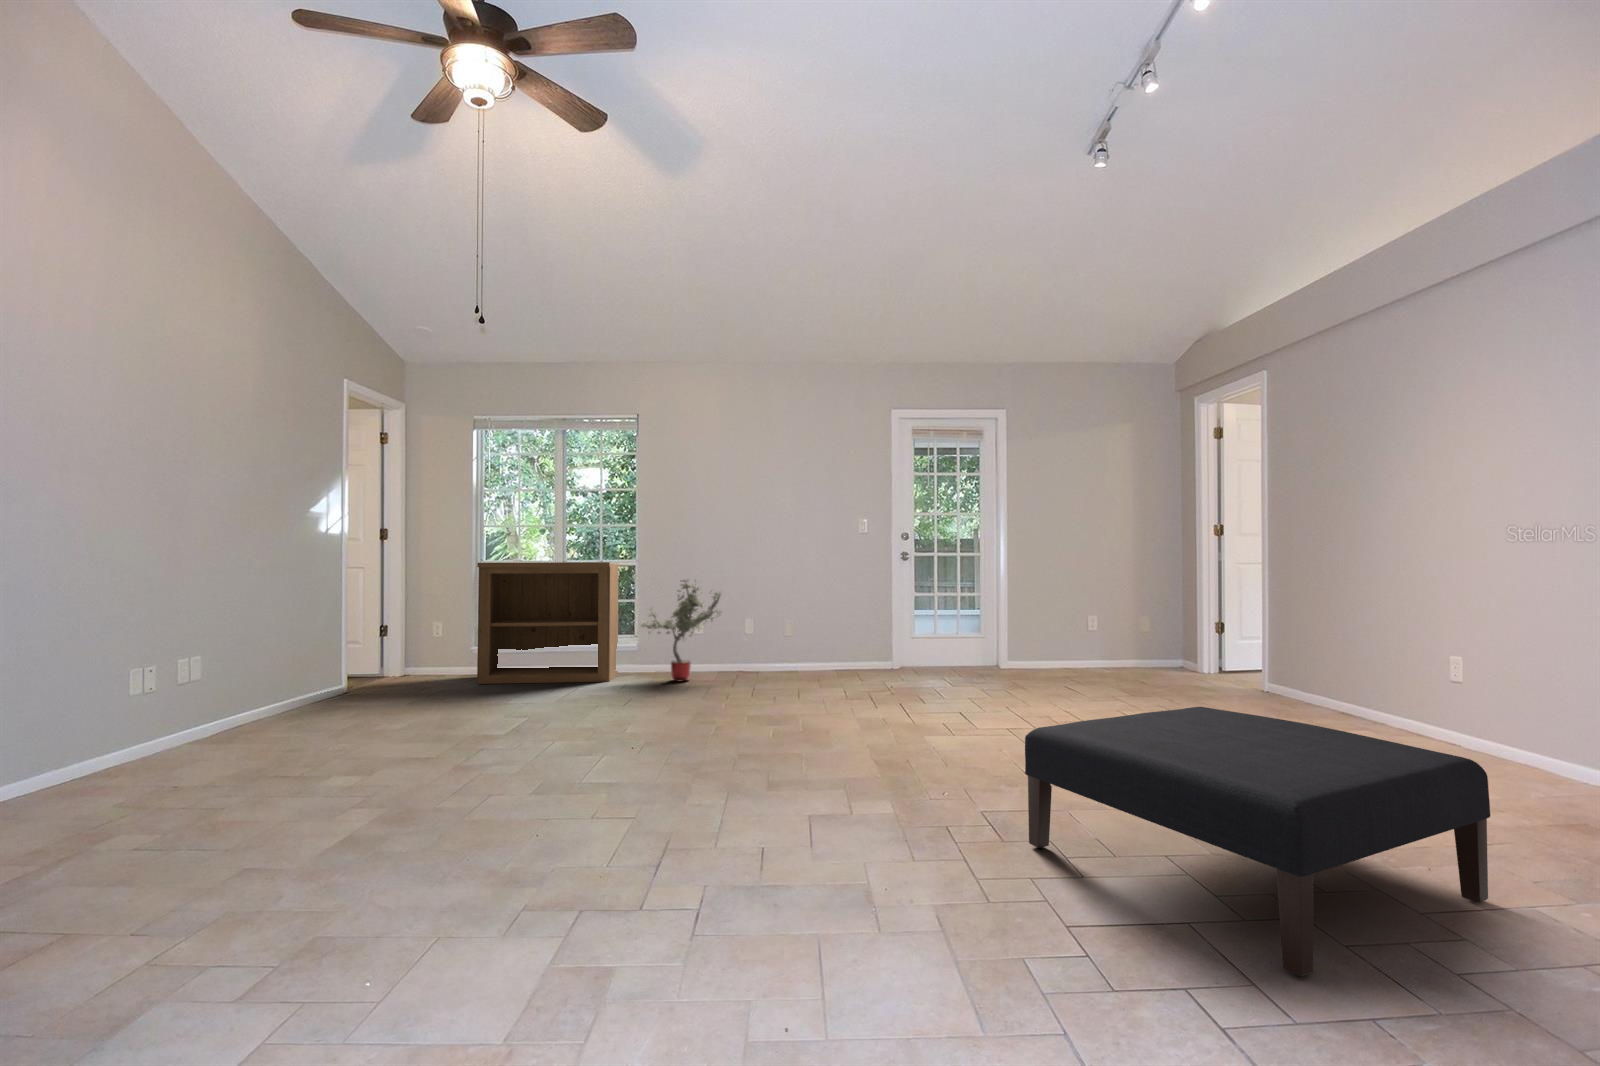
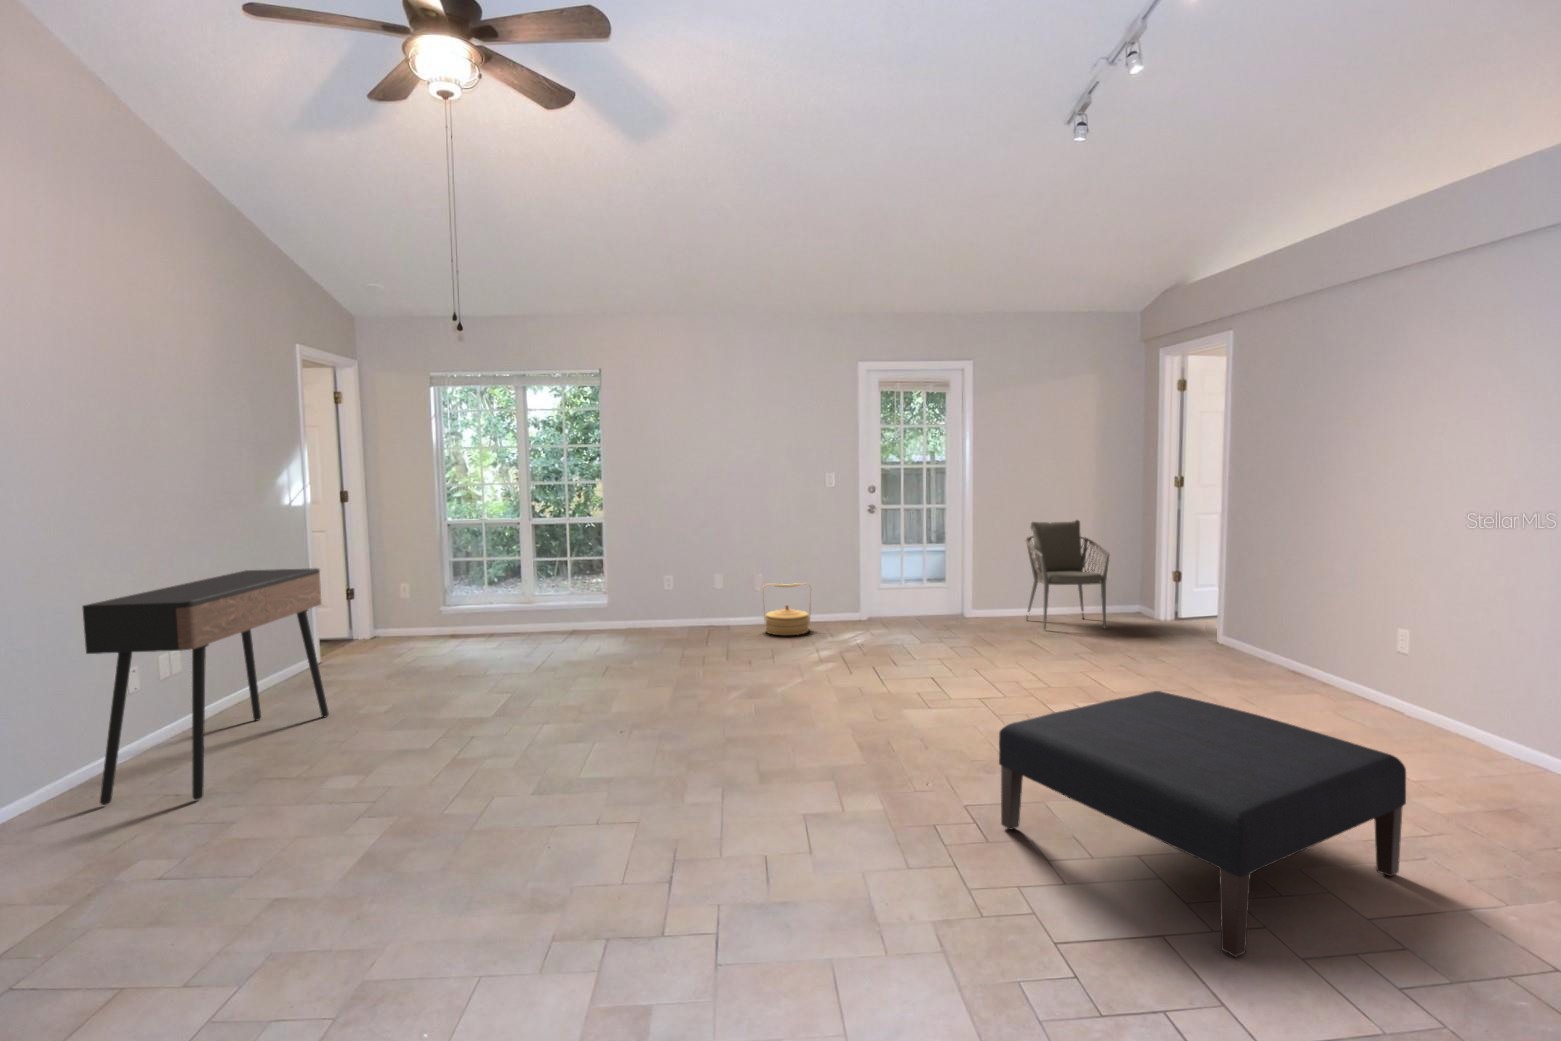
bookshelf: present [477,562,618,684] -> none [443,521,589,646]
armchair: none [1060,569,1147,680] -> present [1026,520,1109,630]
potted tree: present [641,580,721,682] -> none [610,537,693,639]
console table: none [86,585,343,805] -> present [83,568,329,805]
woven basket: none [792,628,842,680] -> present [763,583,811,635]

